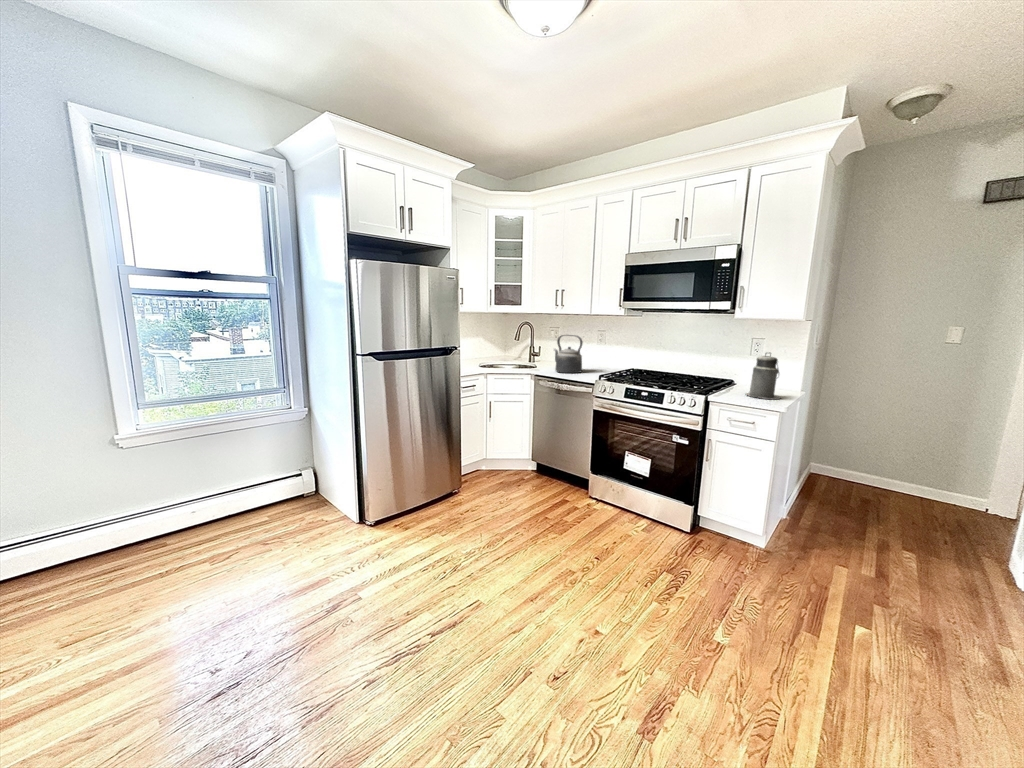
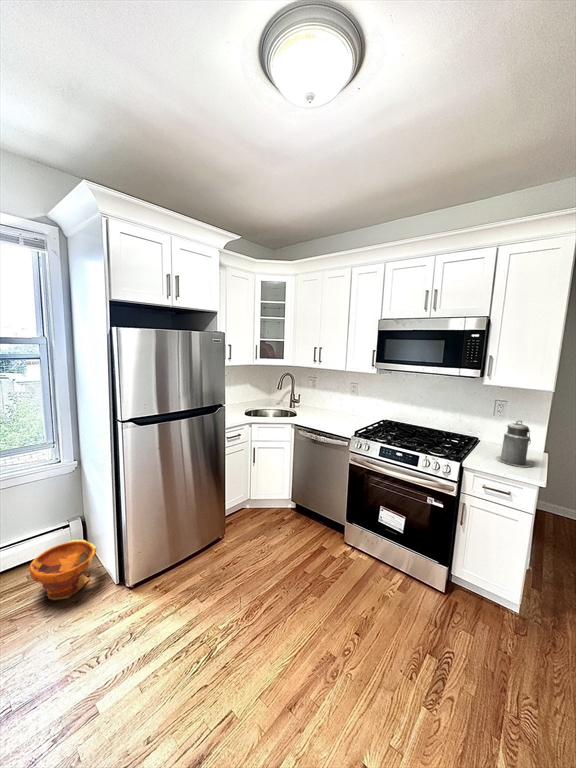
kettle: present [554,335,583,373] -> none [312,389,338,425]
planter: none [275,482,335,533] -> present [29,540,96,600]

